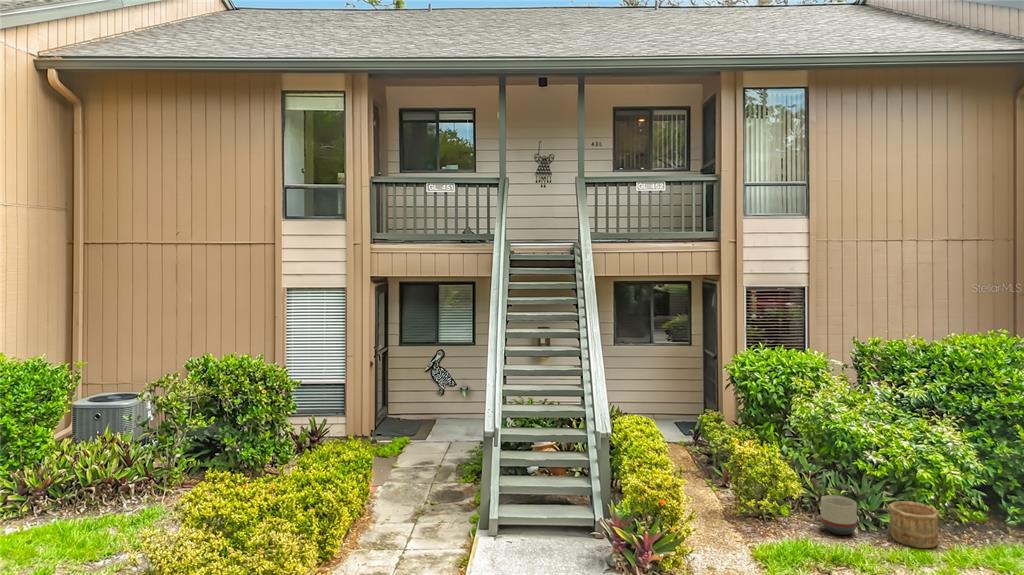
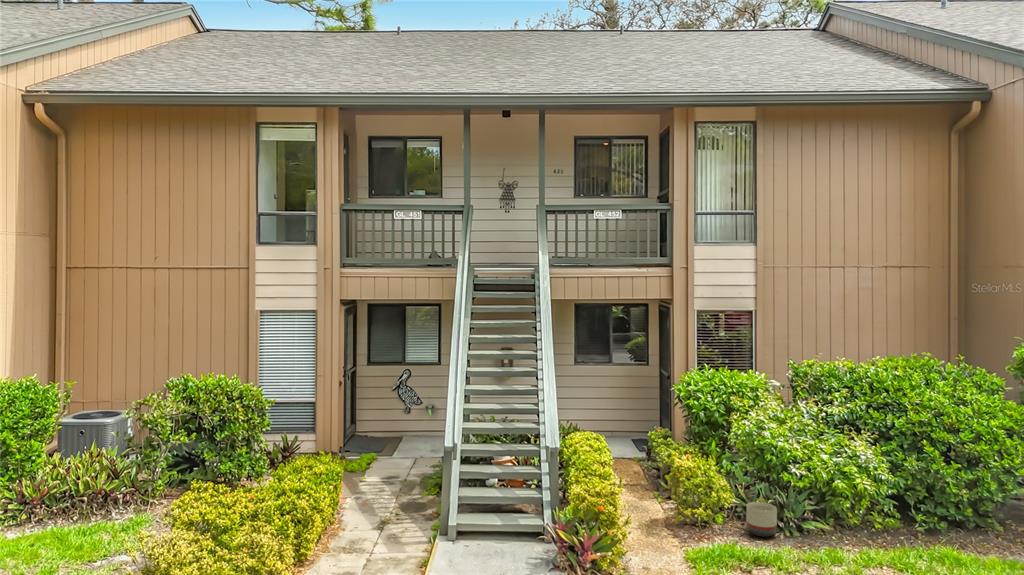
wooden bucket: present [888,501,940,548] -> none [804,506,846,547]

